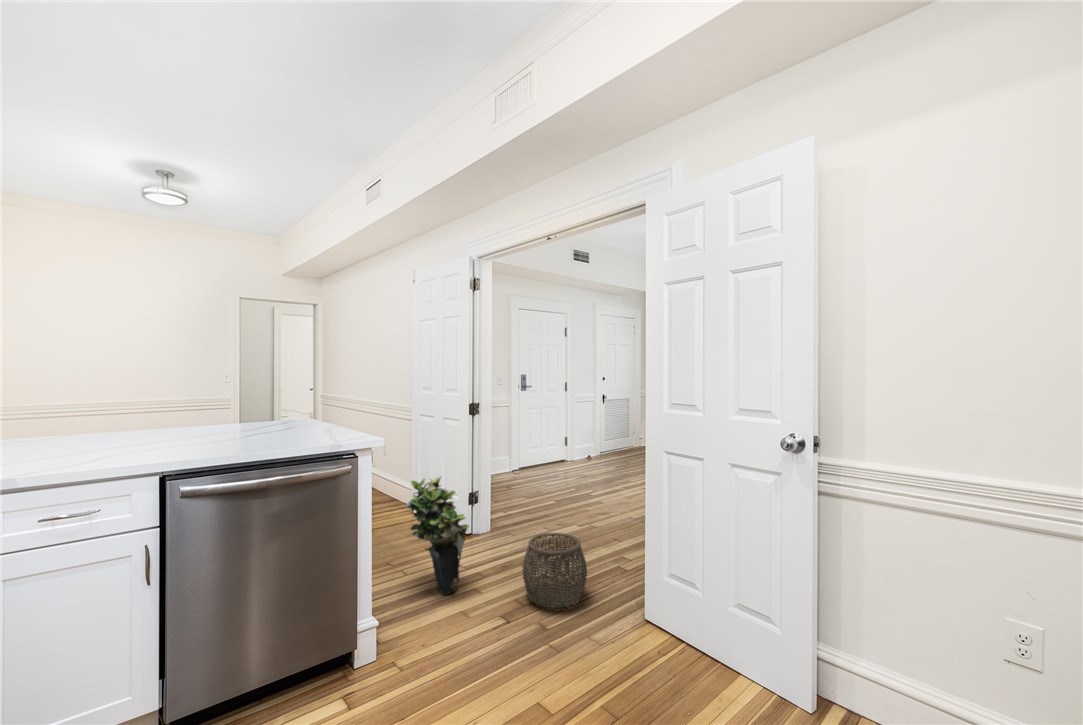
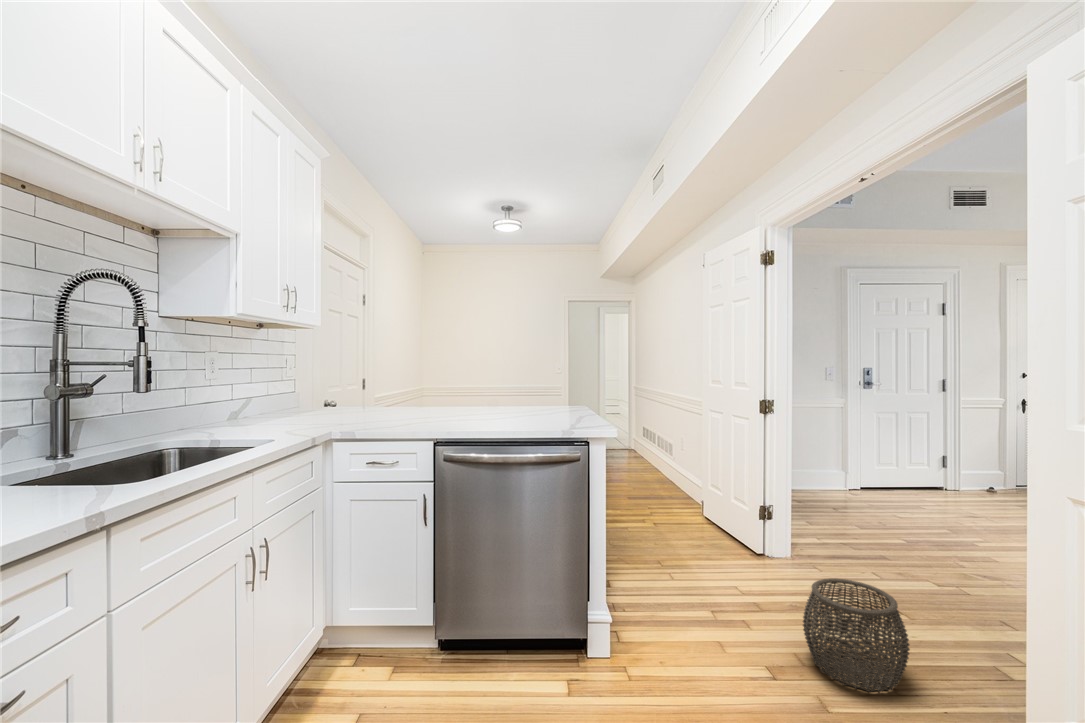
potted plant: present [406,477,469,595] -> none [664,480,740,617]

